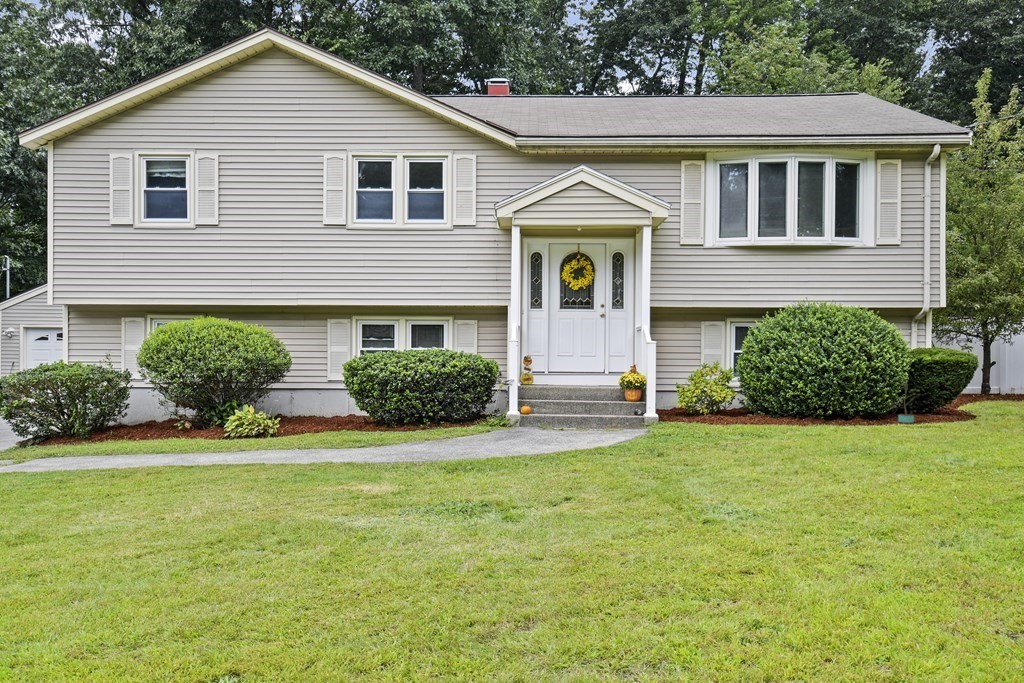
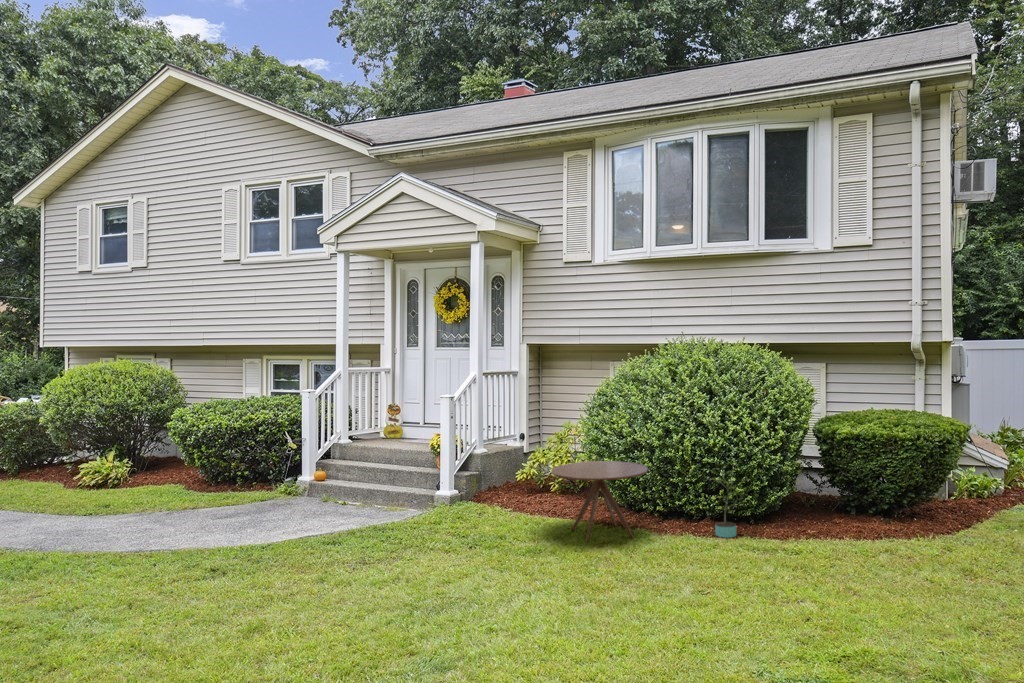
round table: none [801,379,875,430] -> present [551,461,648,542]

